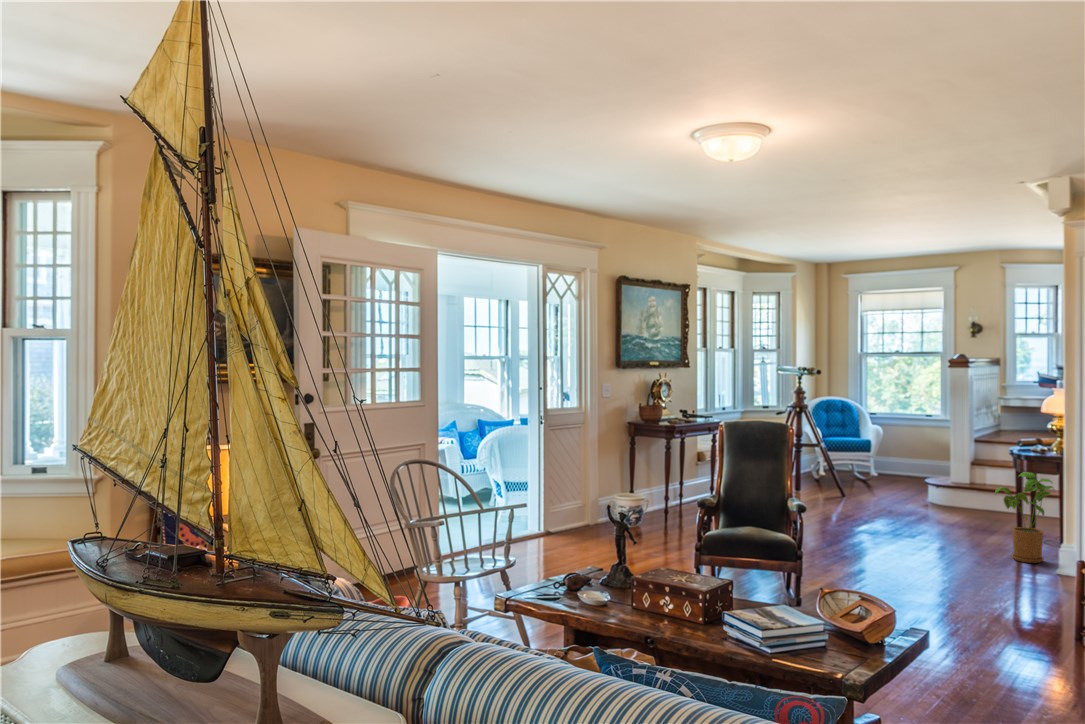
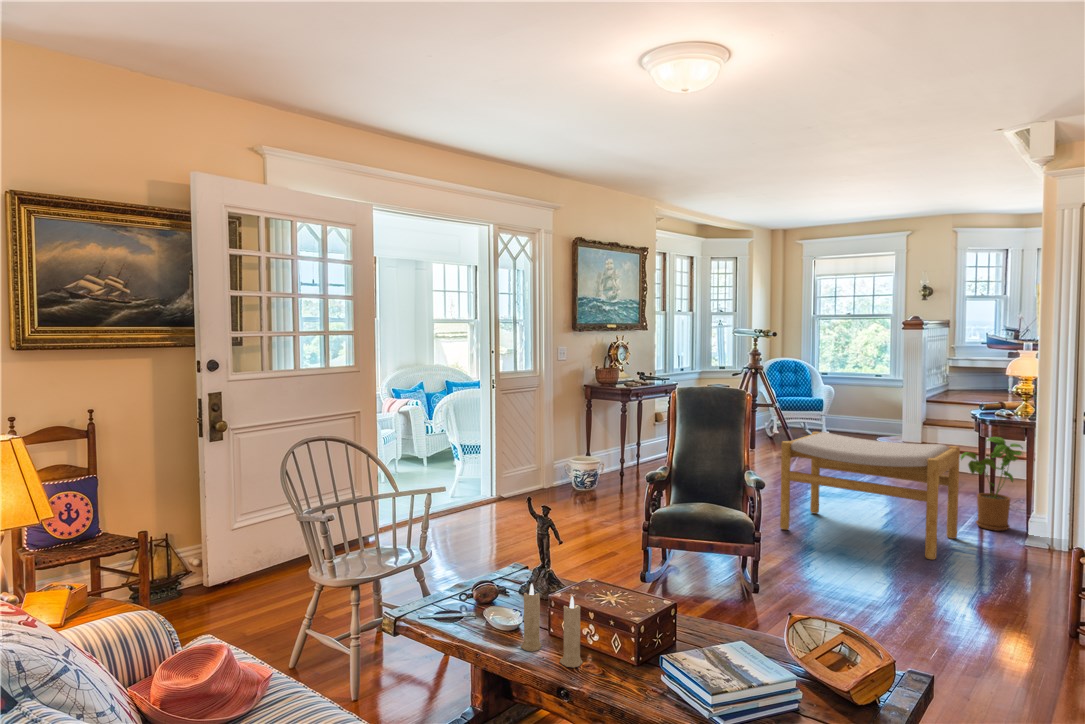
footstool: none [822,468,991,585] -> present [780,432,960,560]
candle: none [614,562,663,624] -> present [521,584,582,668]

